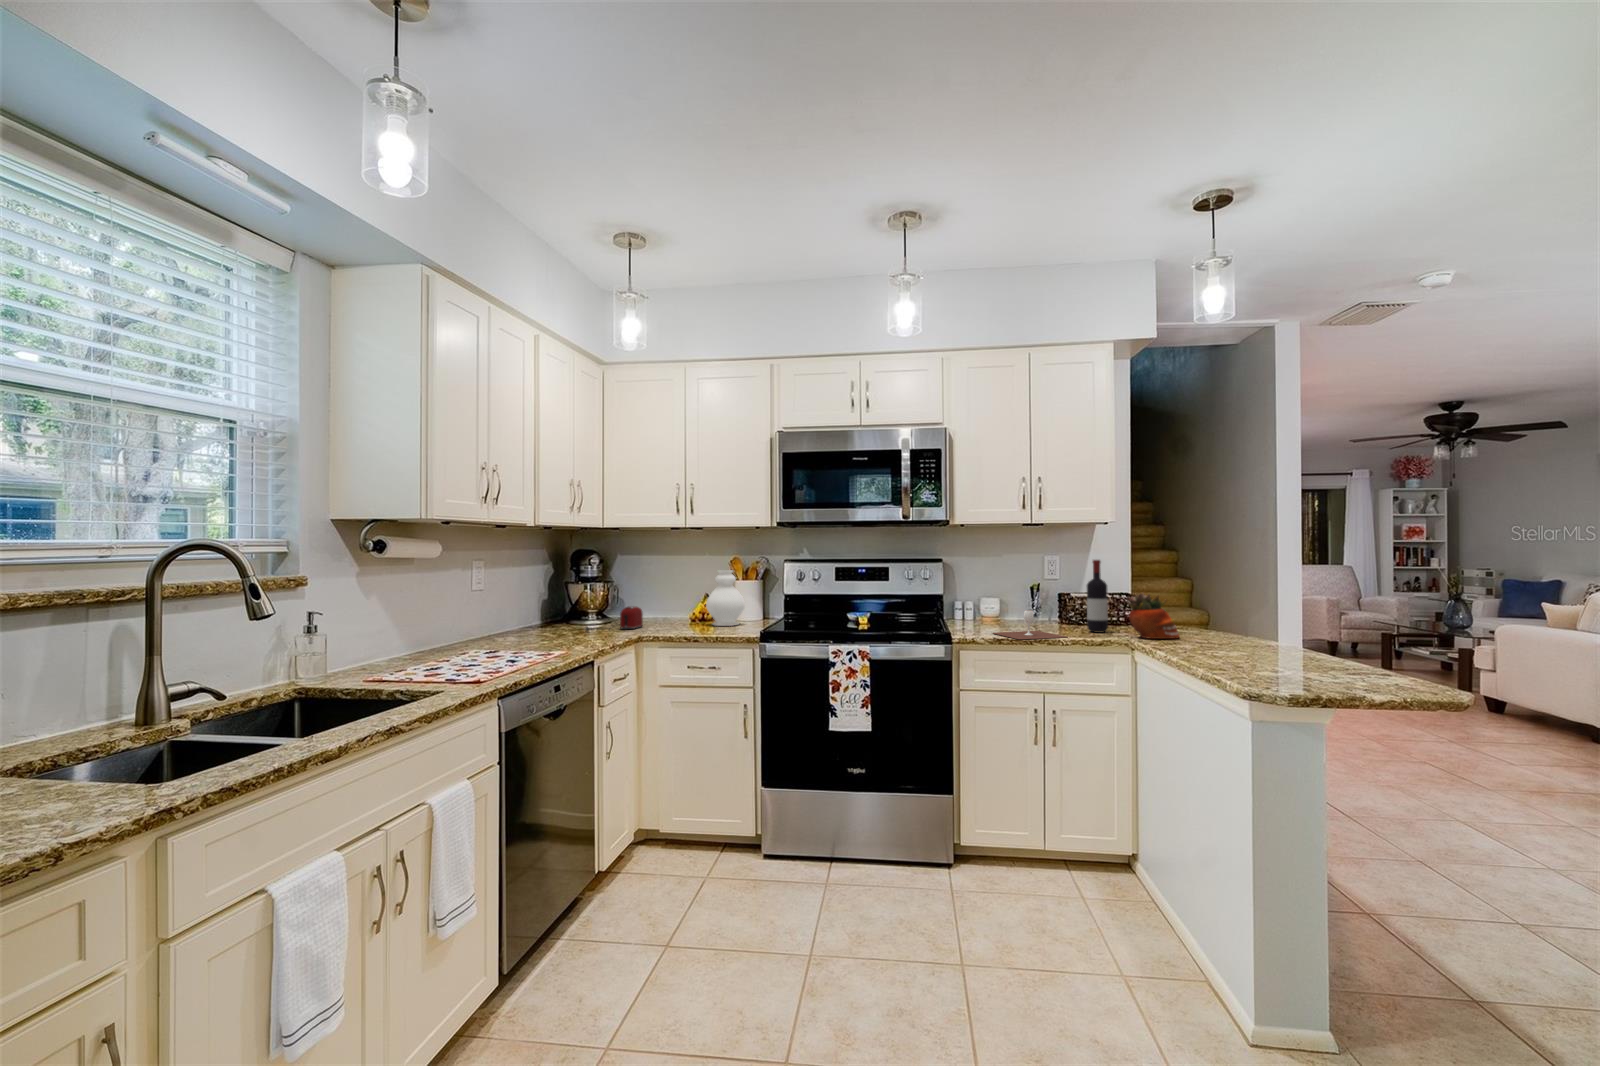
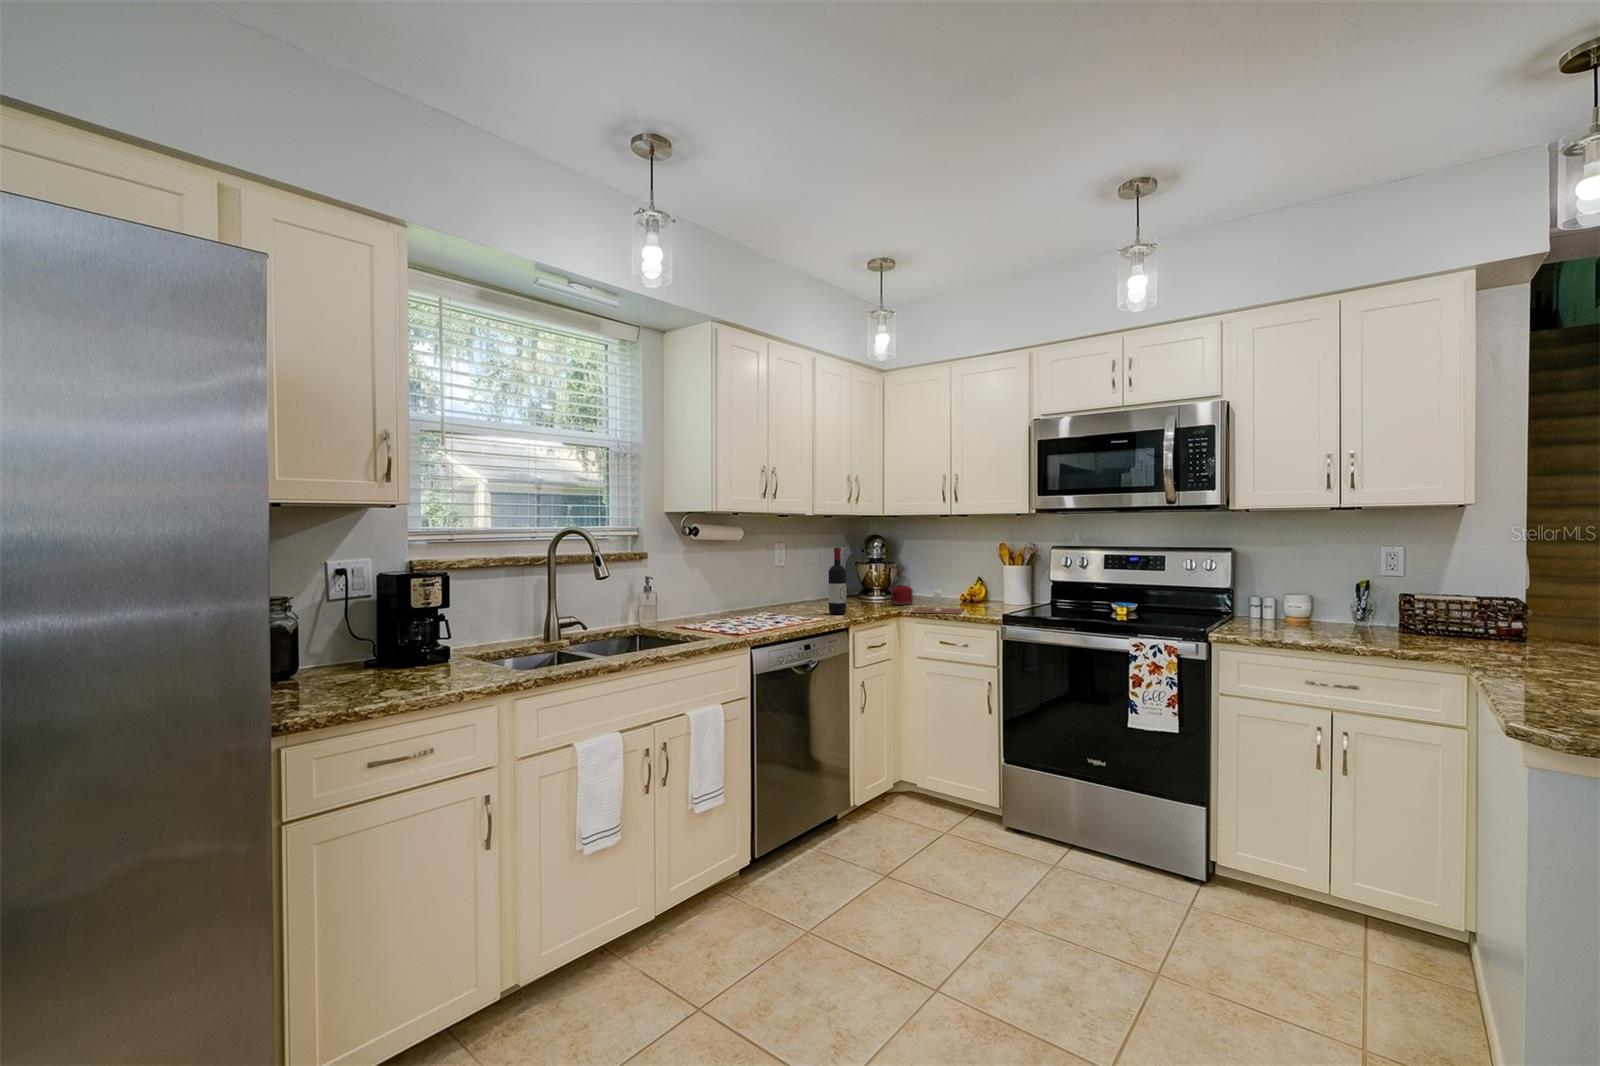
wine bottle: present [1087,560,1108,633] -> present [829,548,846,614]
decorative vase: present [706,570,745,626] -> none [969,555,1007,608]
succulent planter: present [1128,594,1180,639] -> none [1465,595,1551,658]
wine glass: present [994,610,1066,639] -> present [913,589,962,614]

